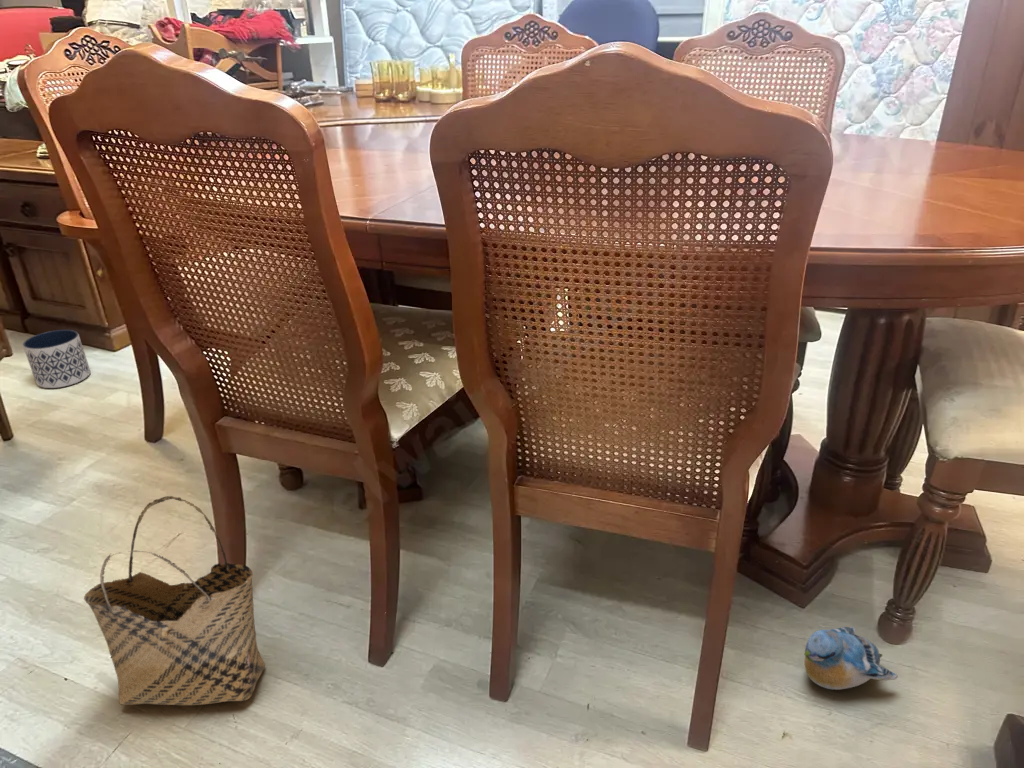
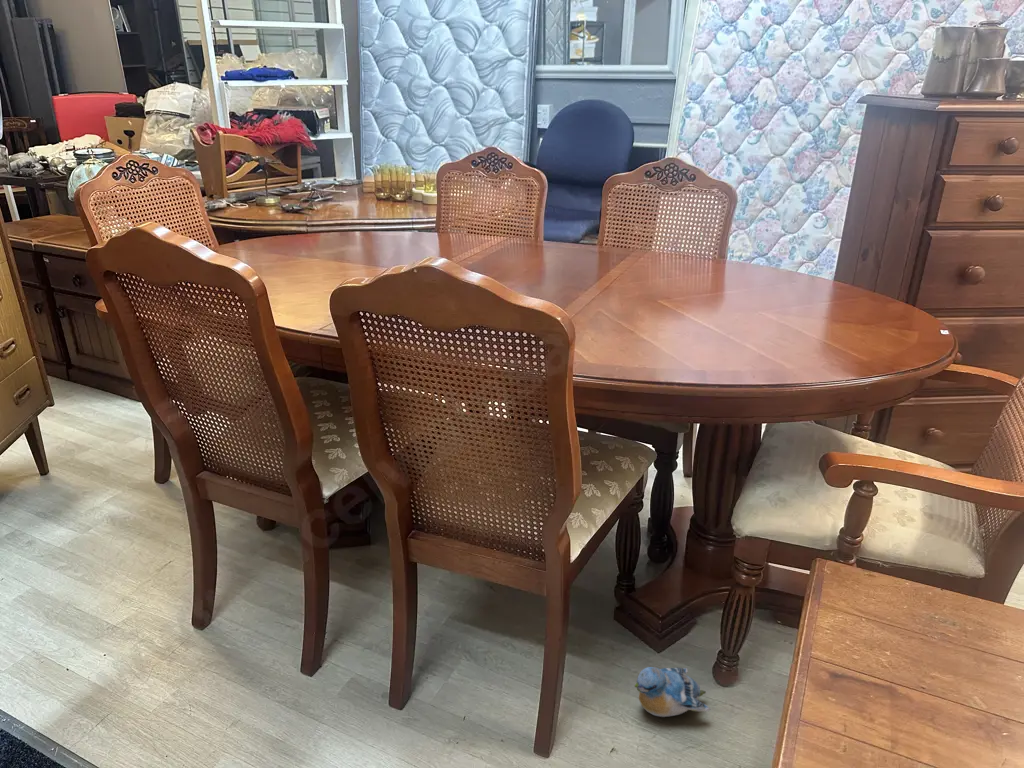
planter: present [23,330,90,388] -> none [65,380,119,429]
woven basket: present [84,496,265,705] -> none [85,531,221,695]

